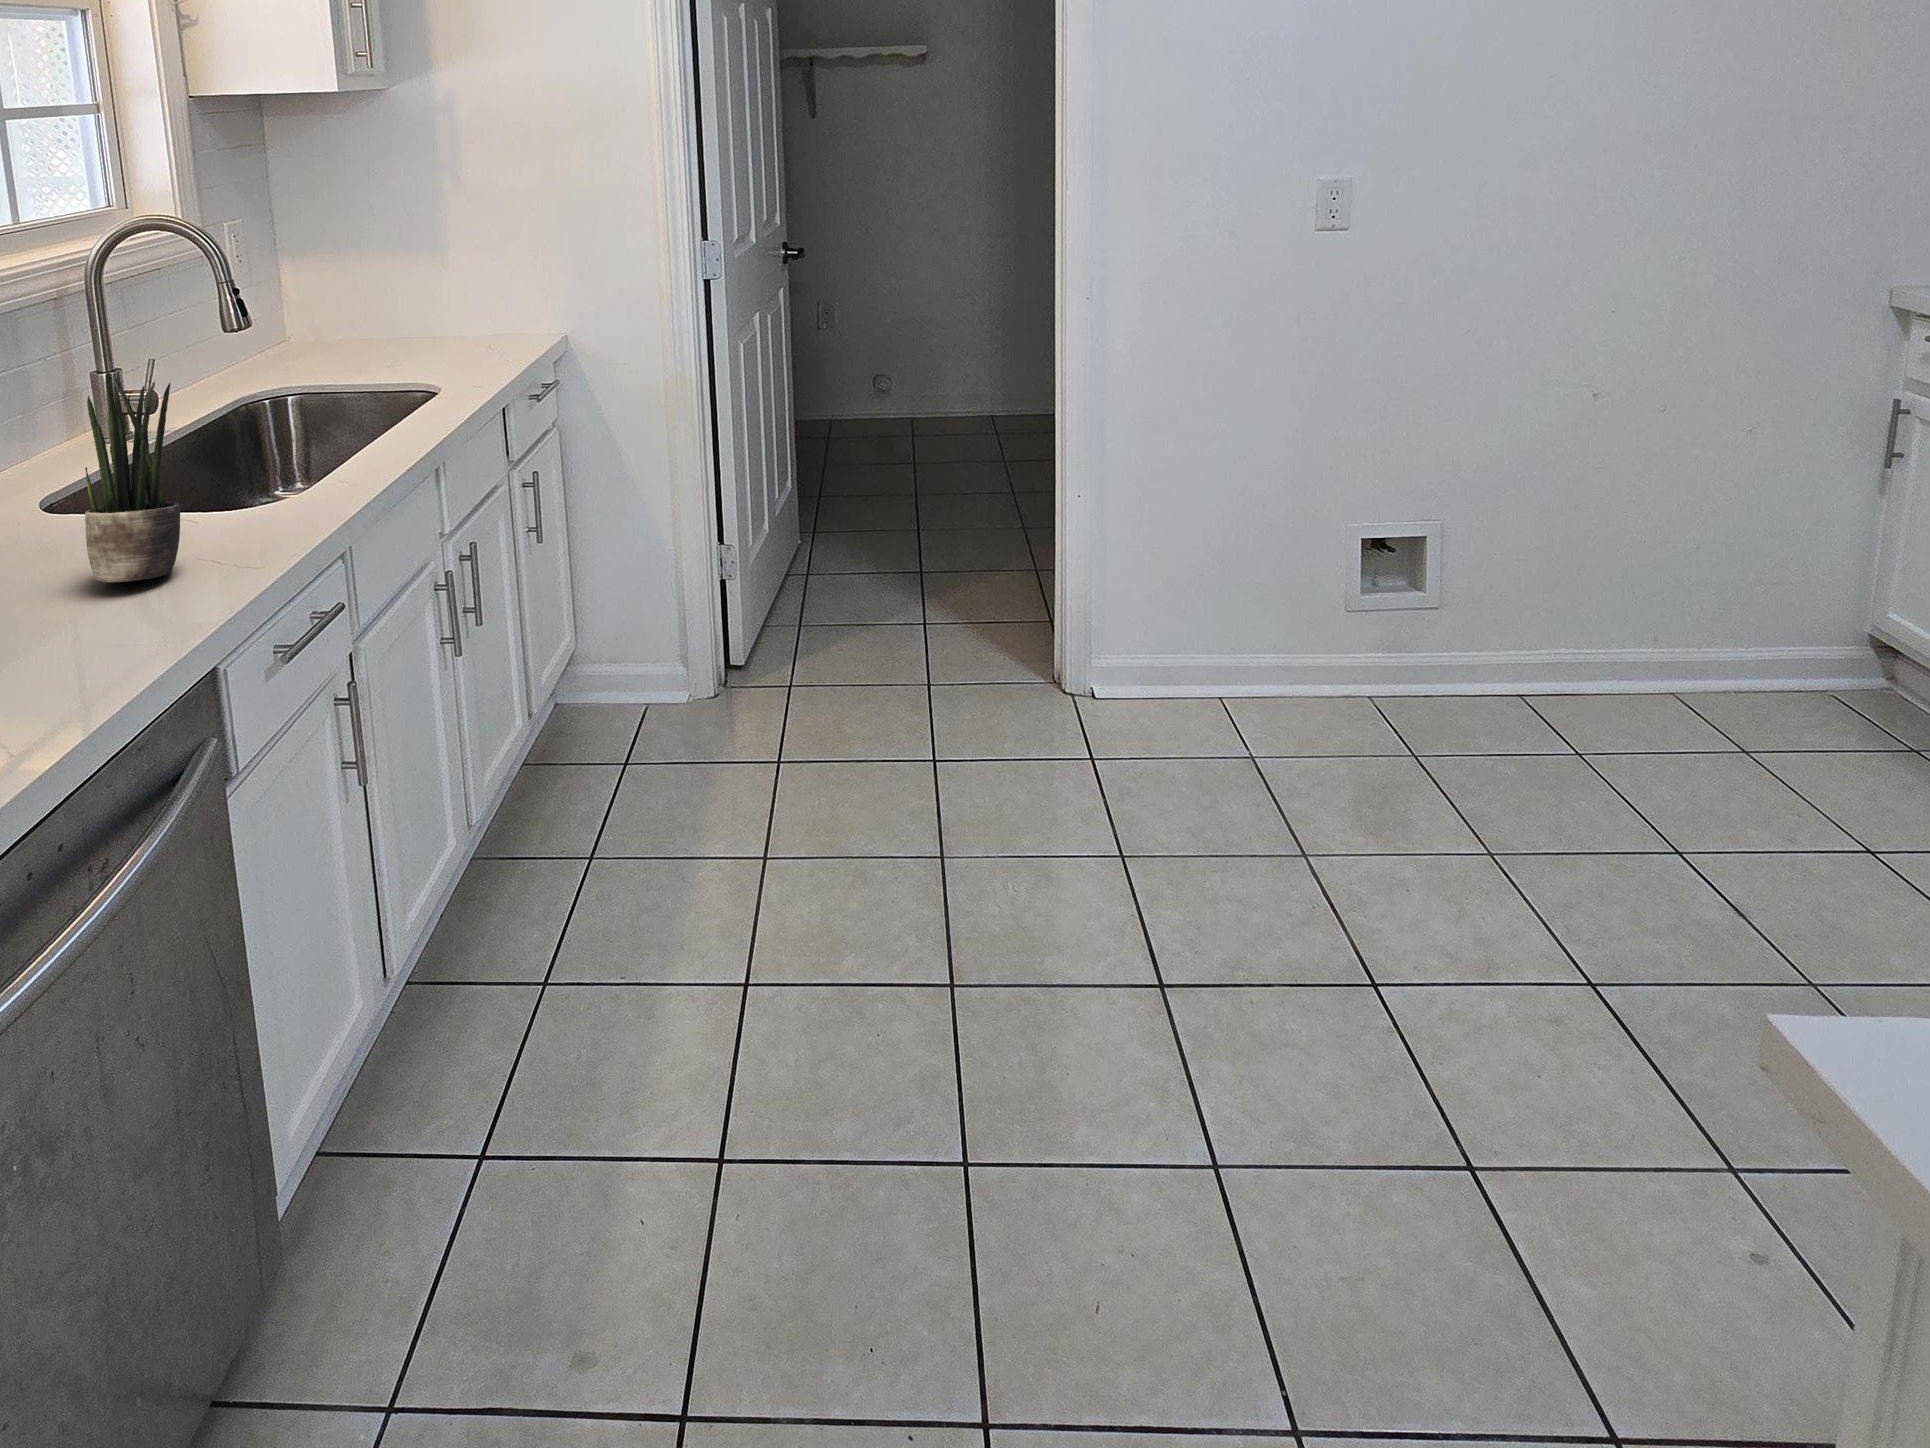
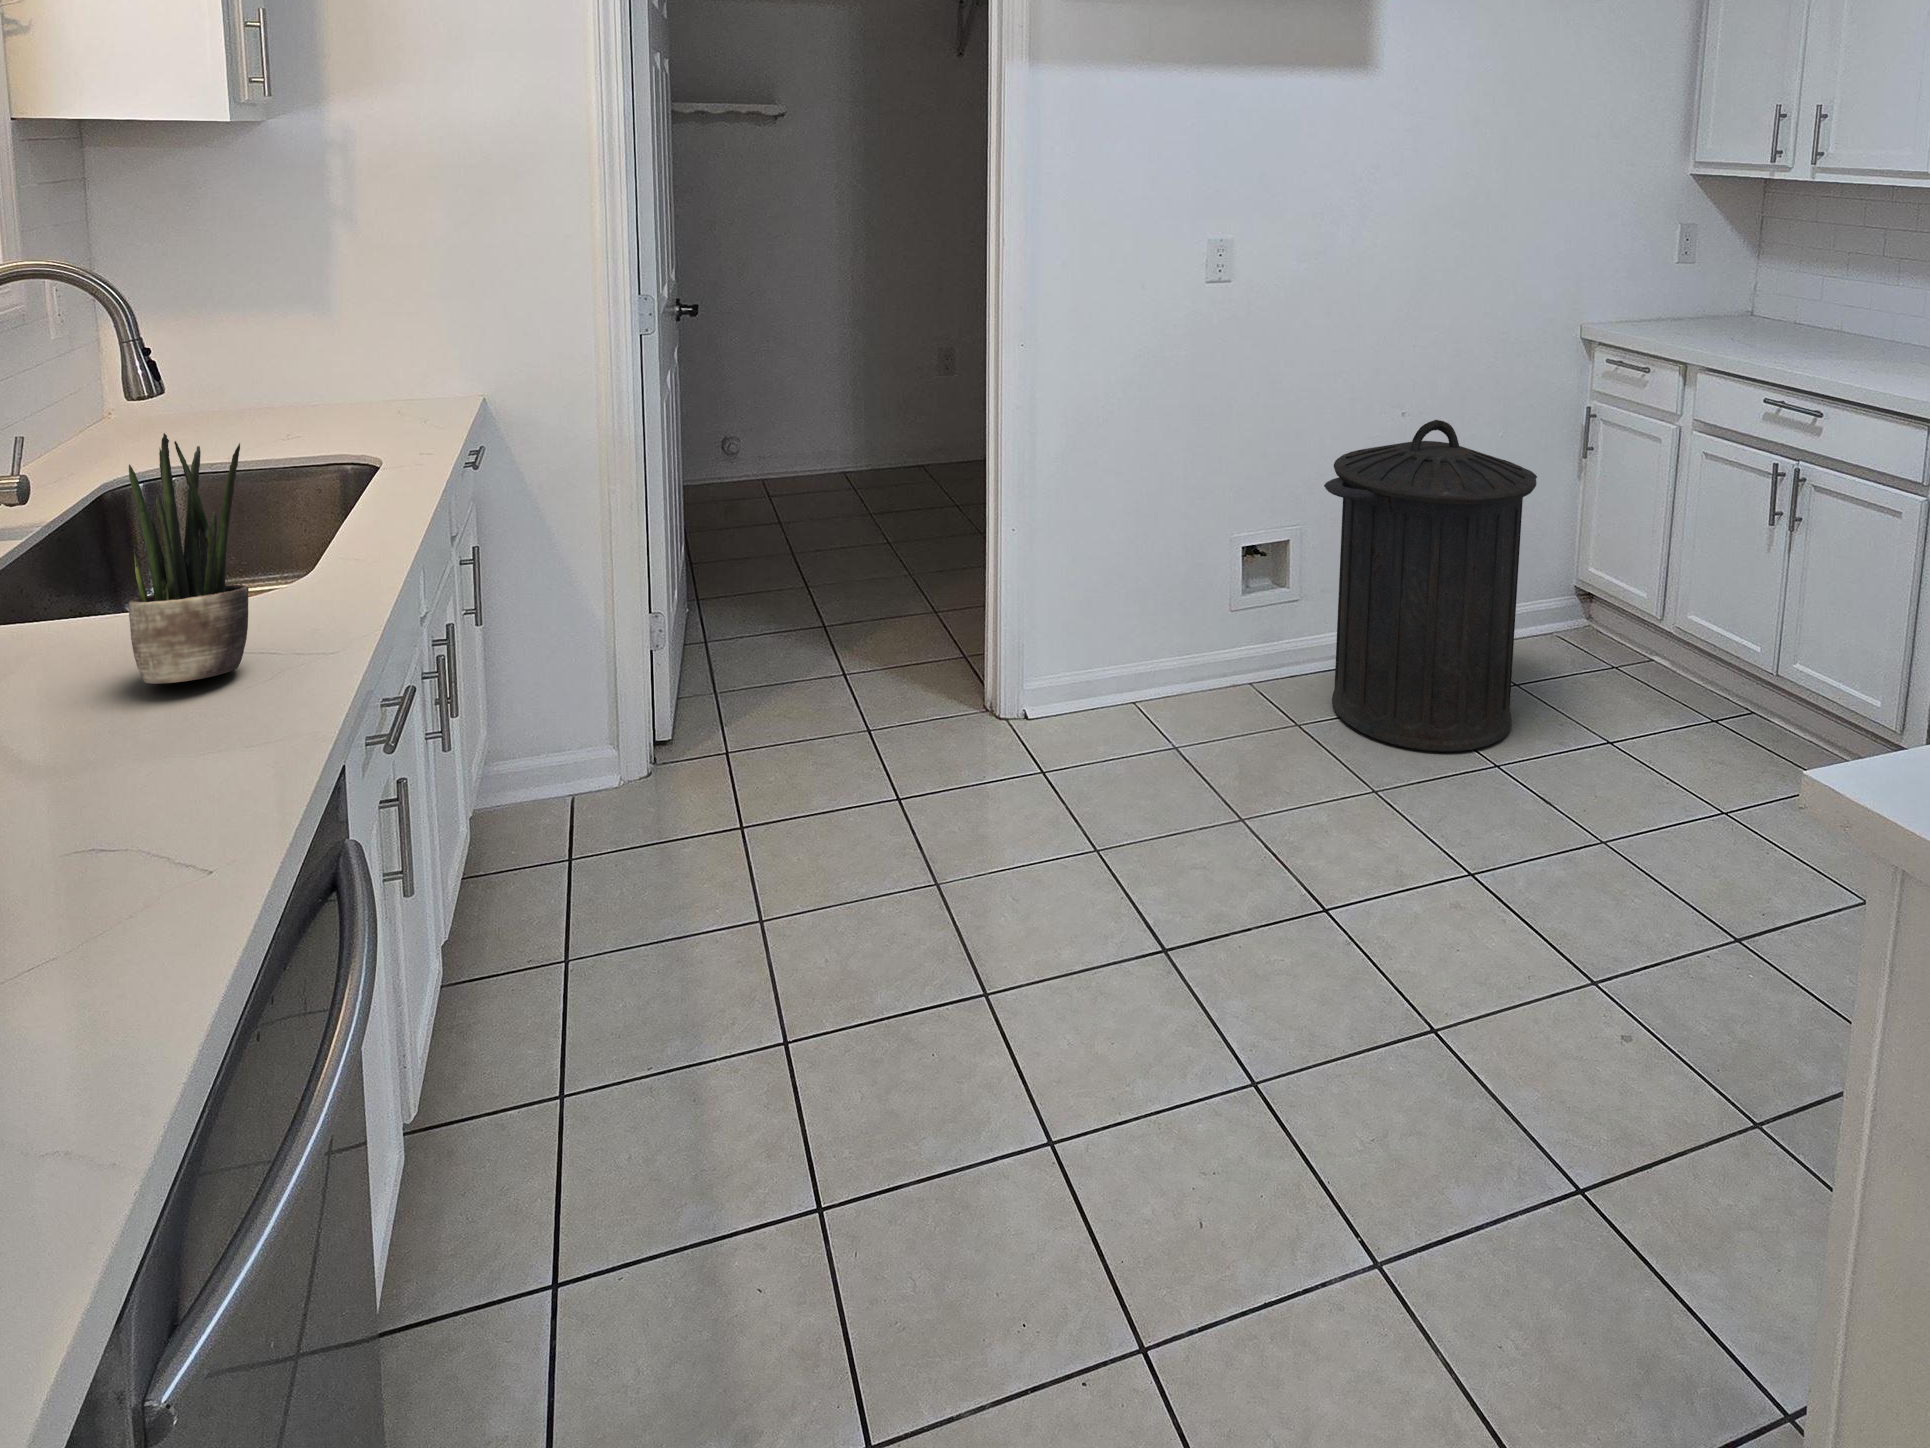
trash can: none [1461,404,1783,818] -> present [1324,420,1537,752]

